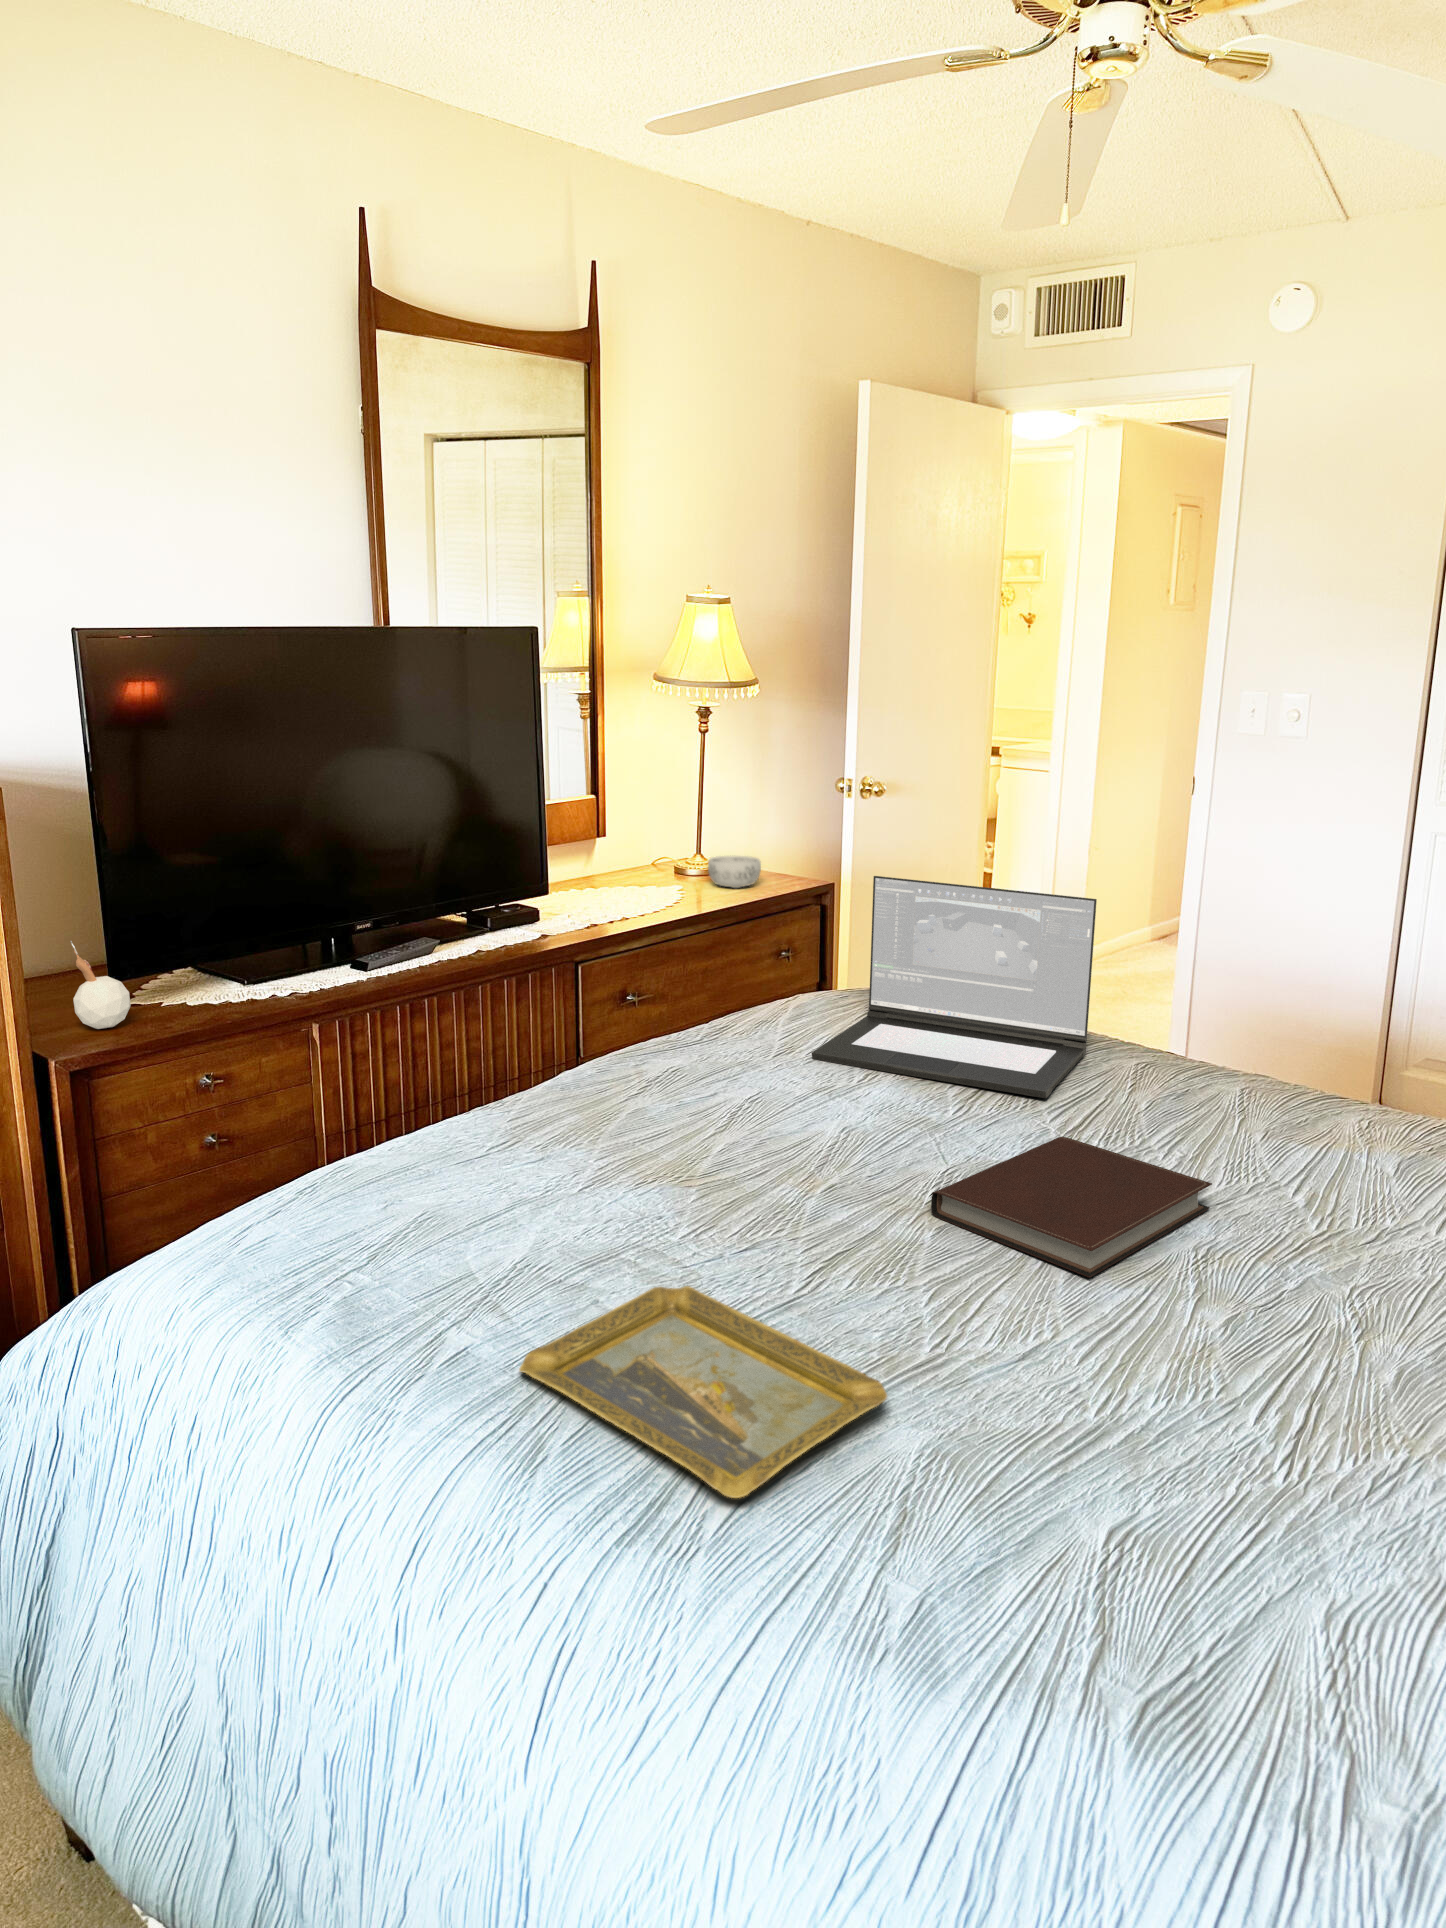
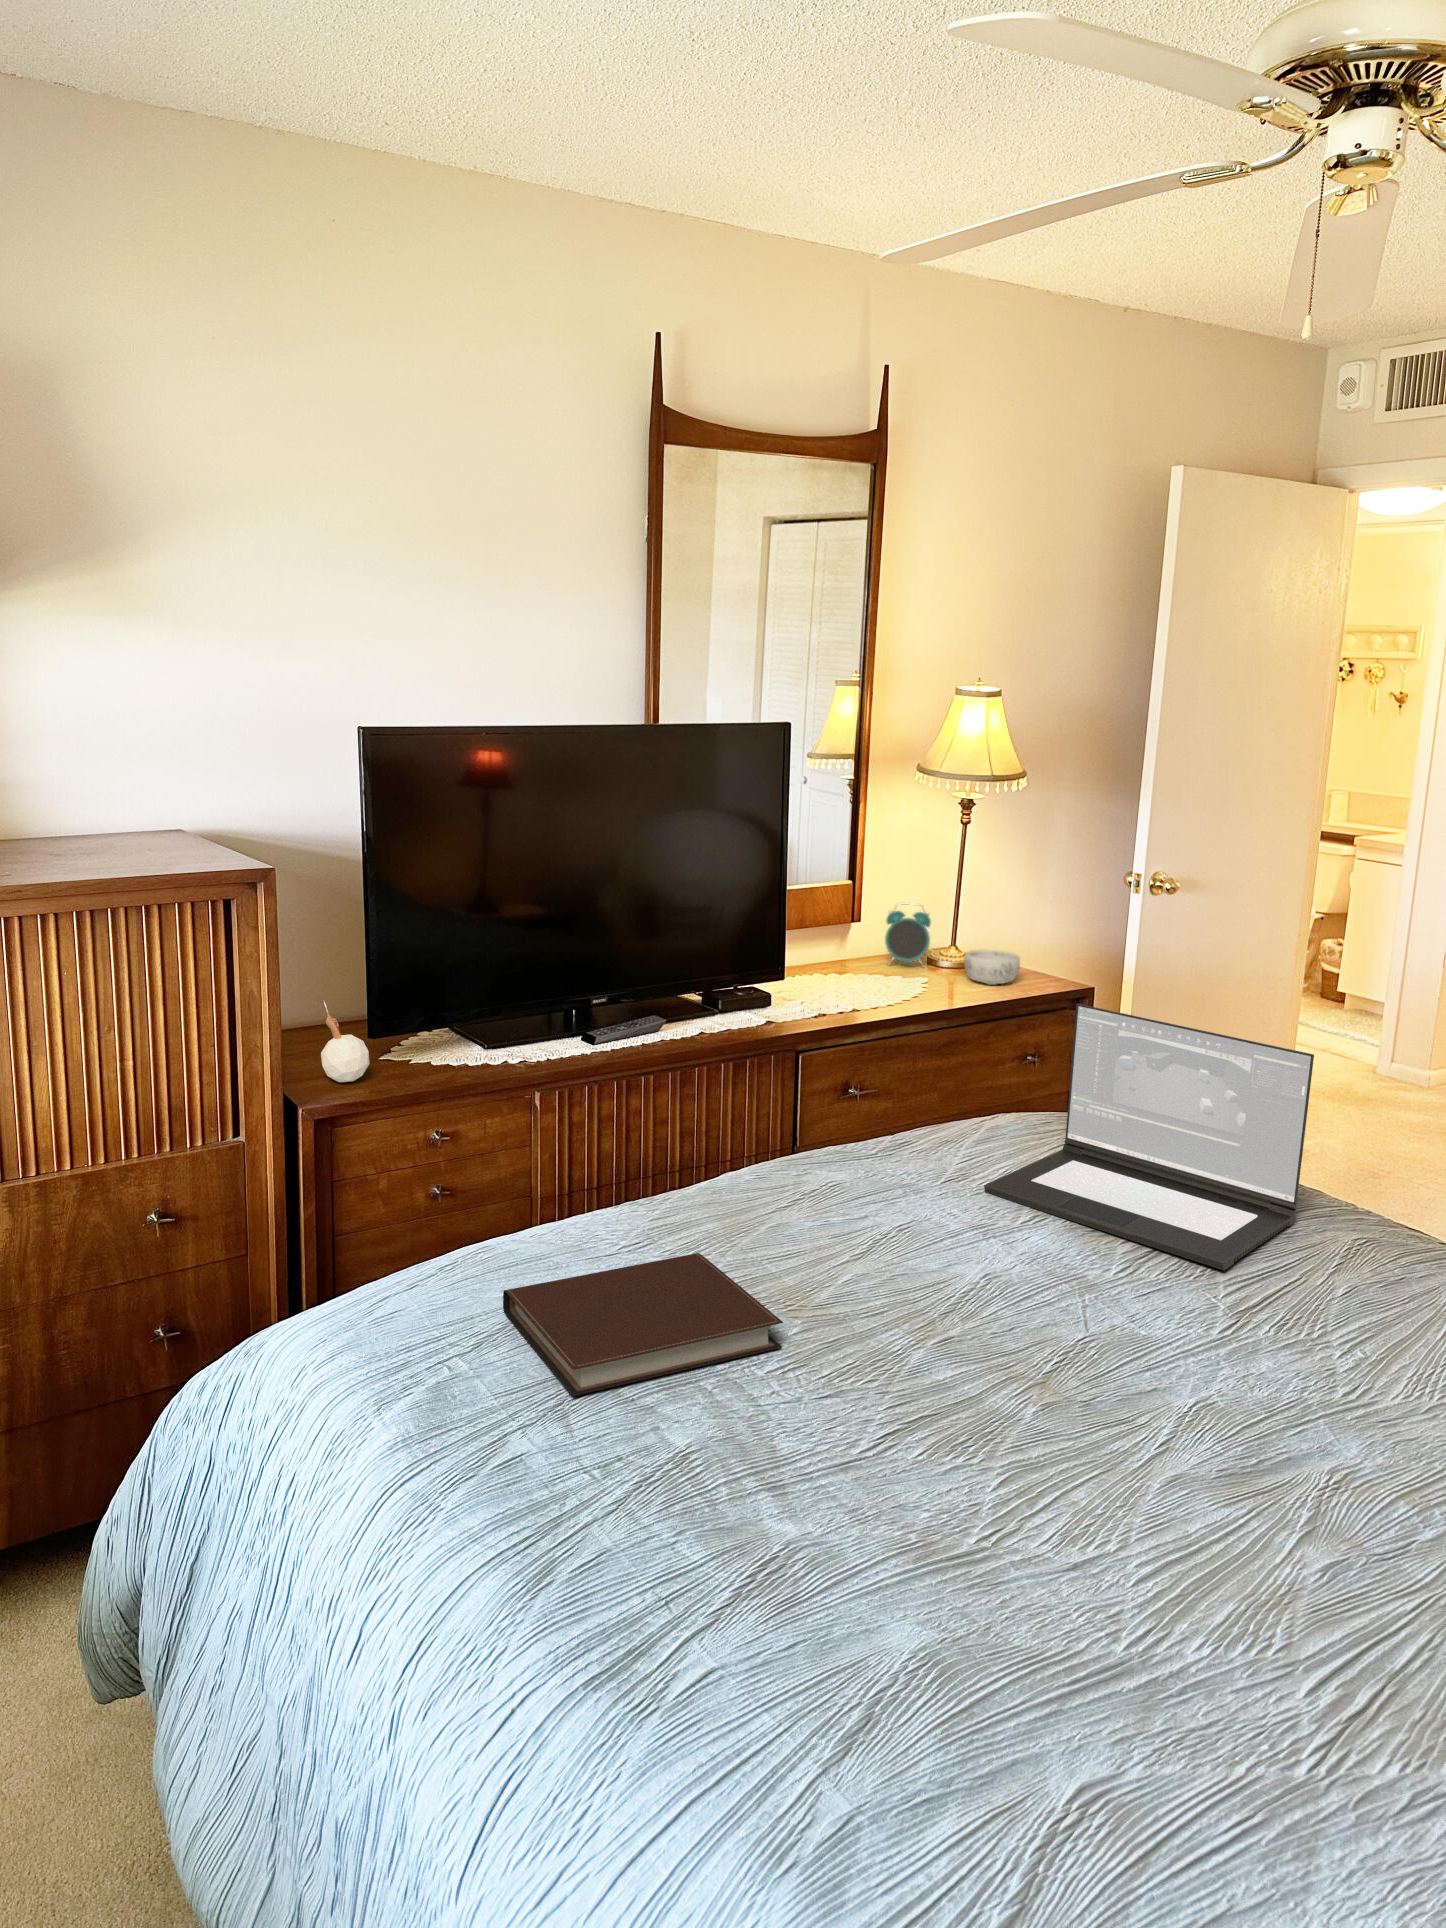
alarm clock: none [628,816,672,879] -> present [885,904,931,967]
notebook: present [931,1137,1212,1278] -> present [503,1253,783,1396]
tray: present [519,1286,887,1498] -> none [559,1425,898,1665]

